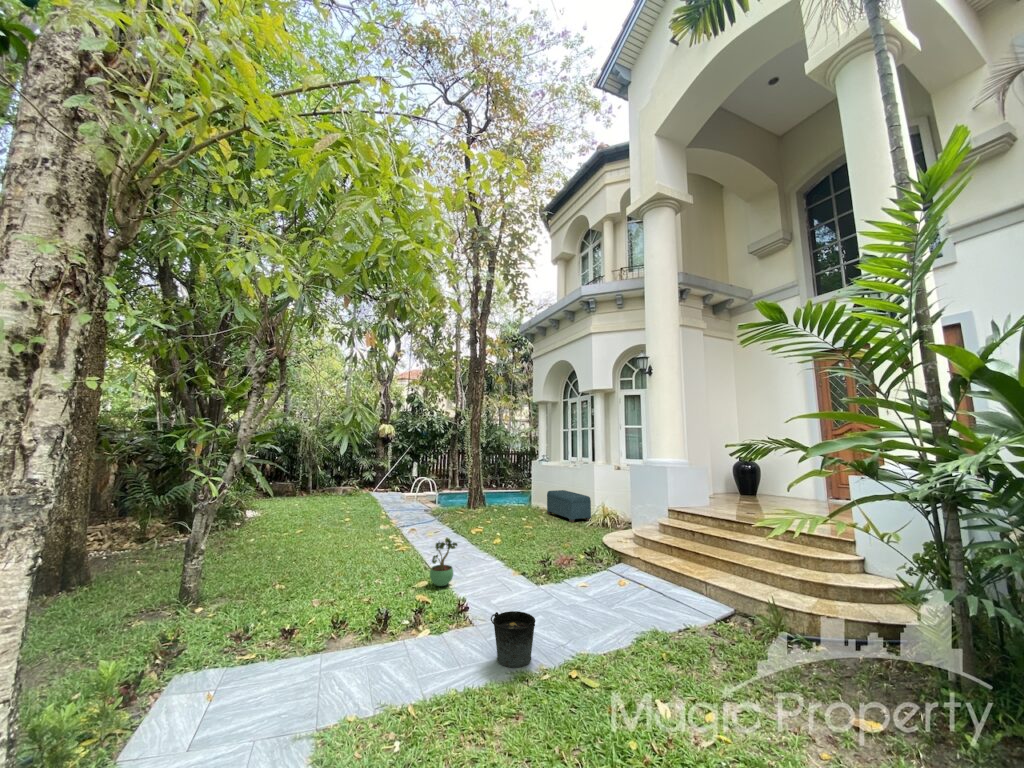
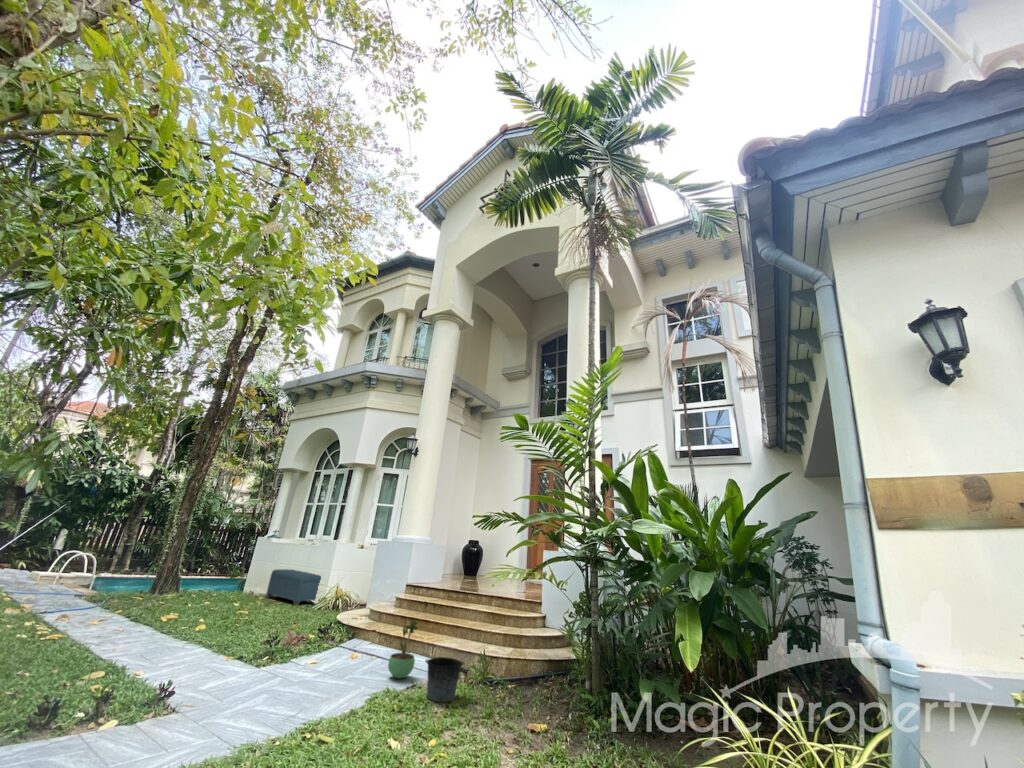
potted plant: present [430,538,457,586] -> present [388,621,418,678]
bucket: present [491,611,535,668] -> present [425,657,464,702]

